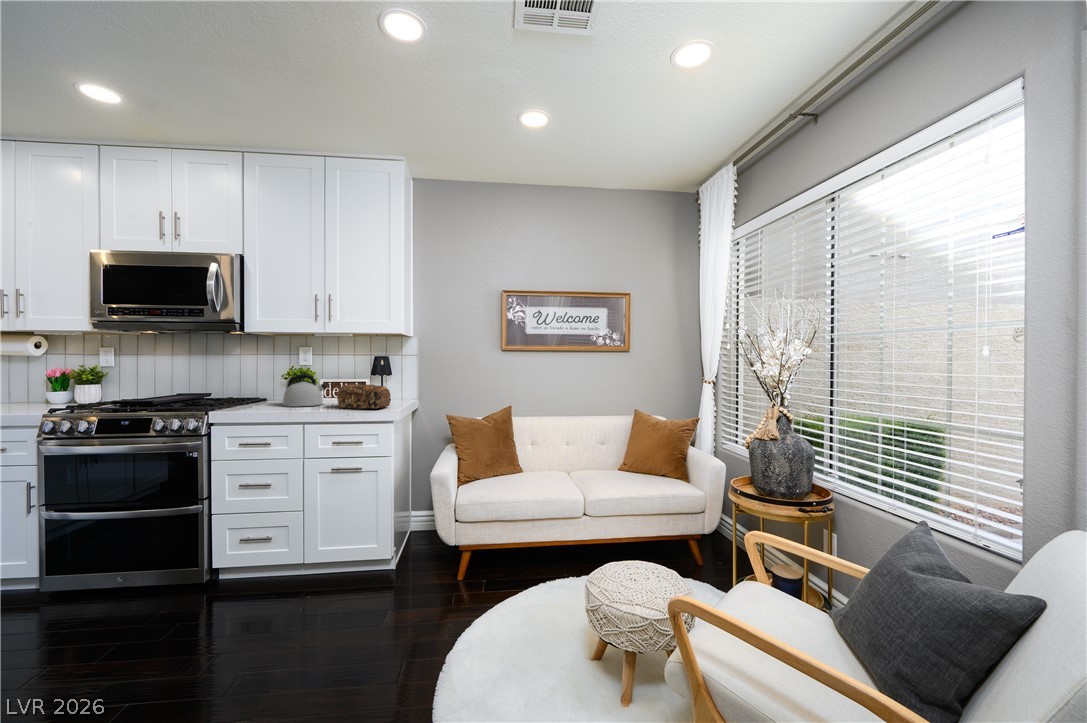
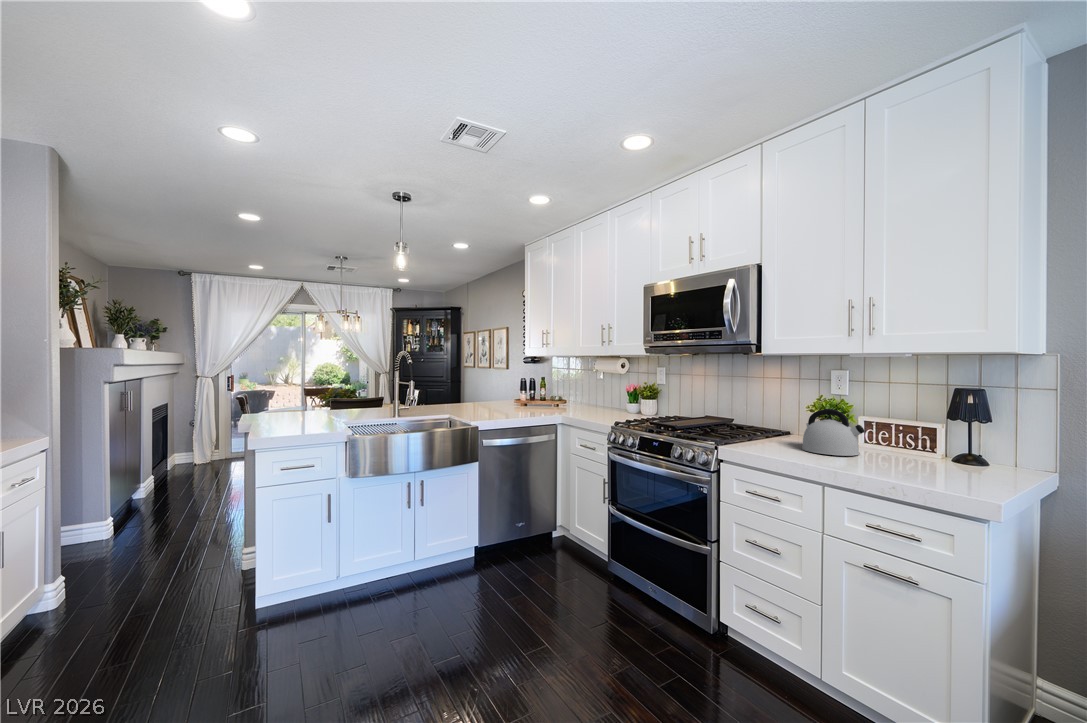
bread loaf: present [337,384,390,409] -> none [879,432,986,483]

